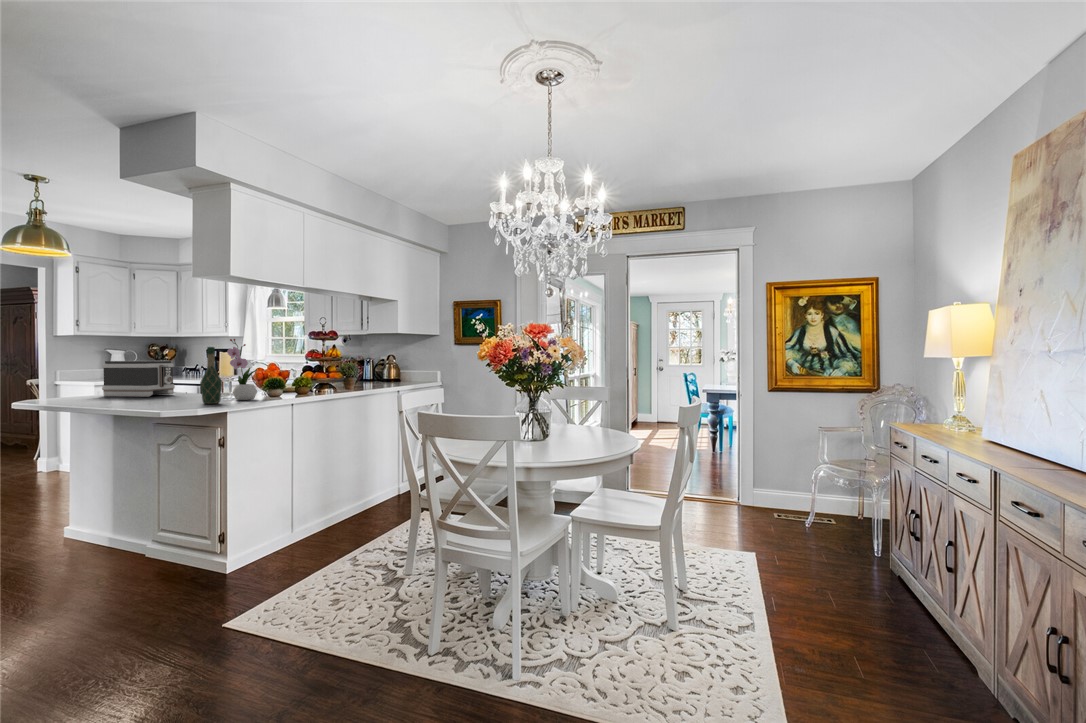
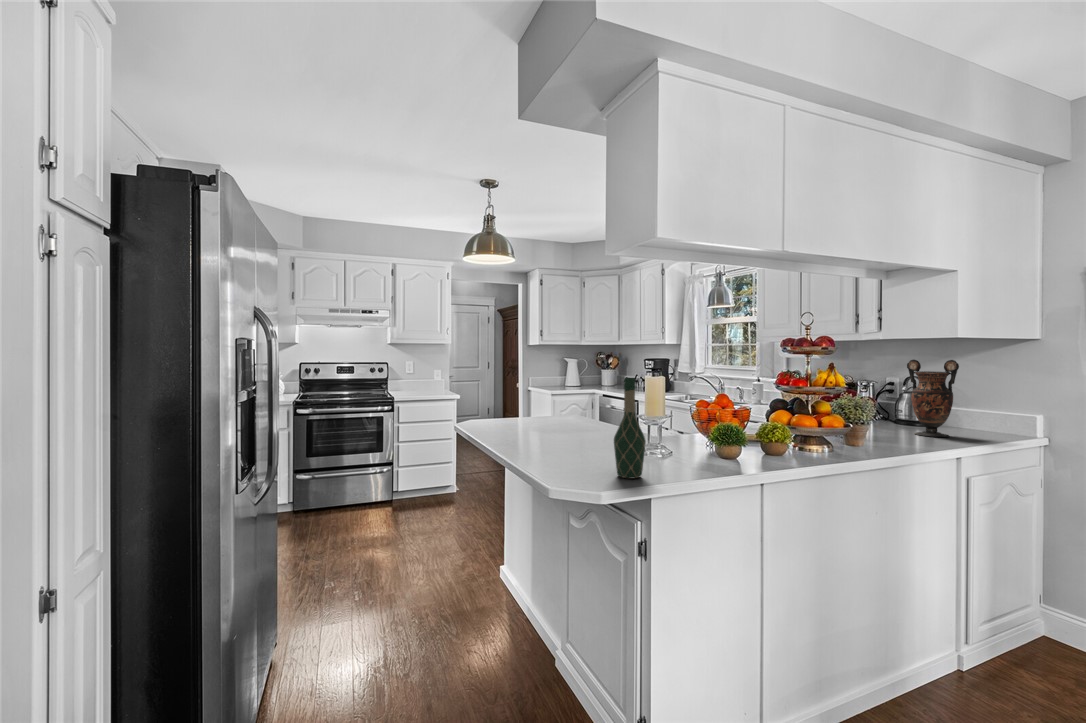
flower arrangement: present [227,339,259,400] -> none [655,361,706,470]
vase: none [382,345,404,385] -> present [907,360,959,437]
toaster: present [102,361,175,397] -> none [523,386,595,439]

